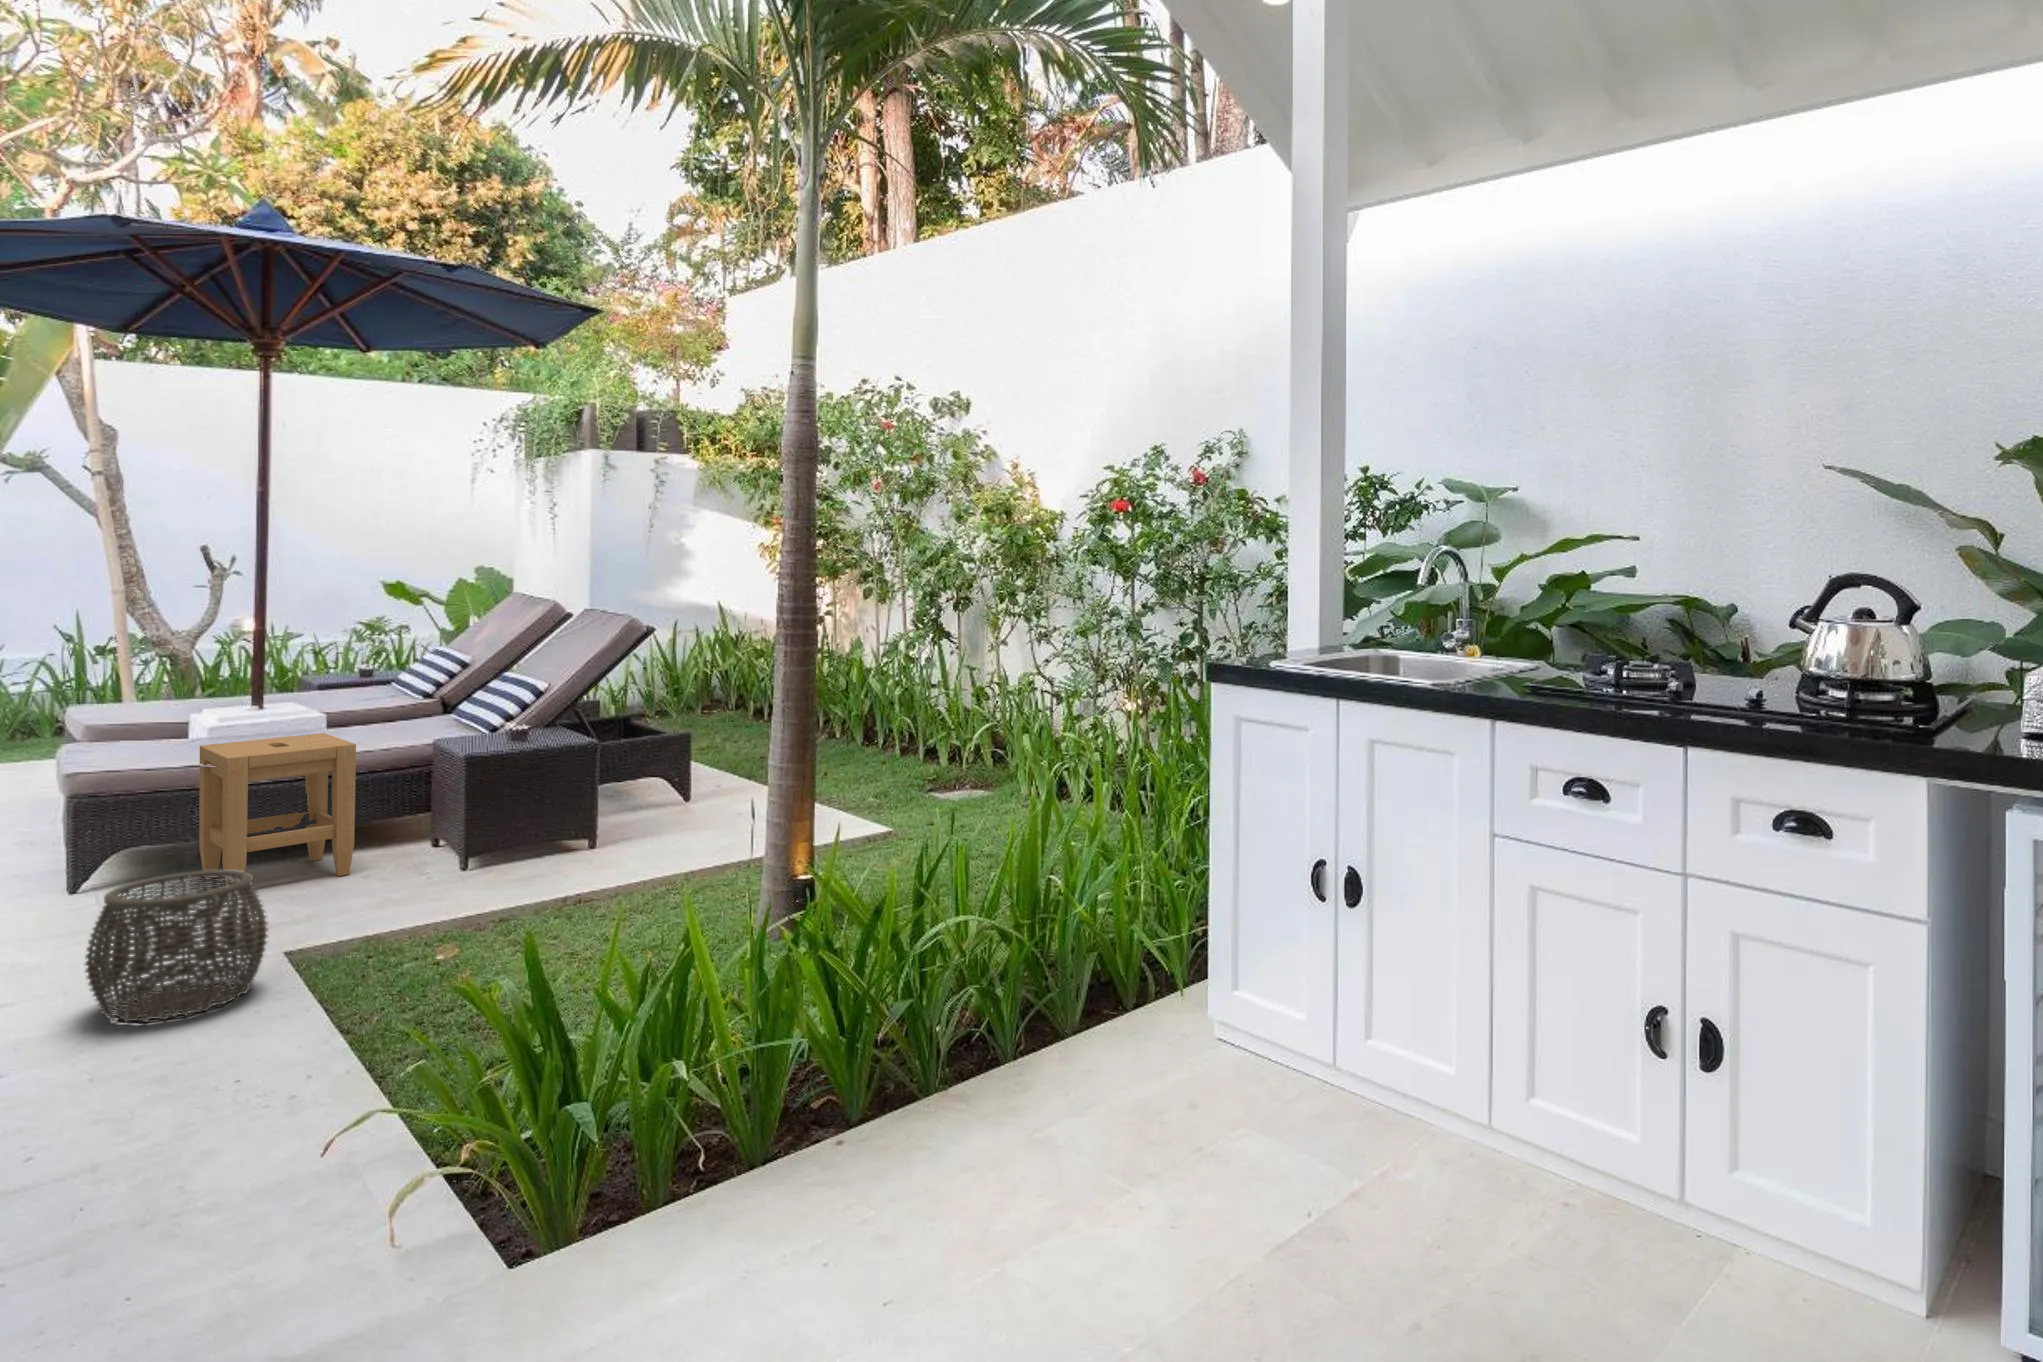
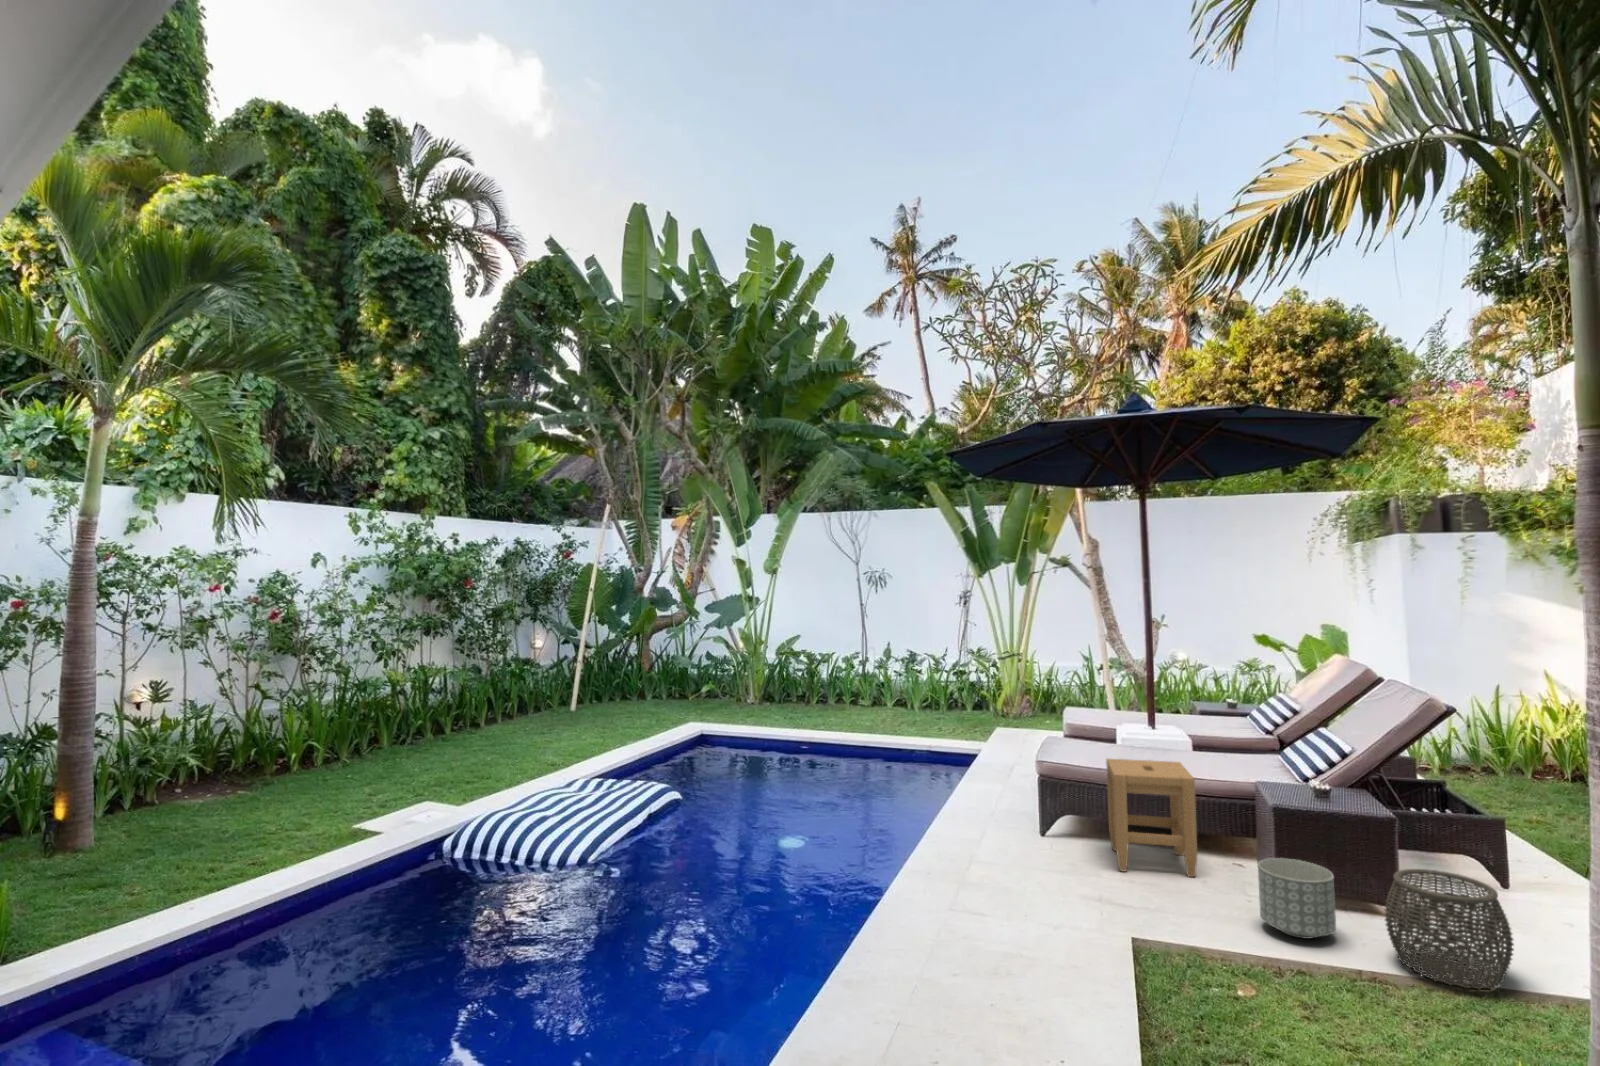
planter: none [450,807,538,891] -> present [1258,858,1336,939]
woven basket: present [85,870,268,1022] -> present [1385,869,1514,990]

